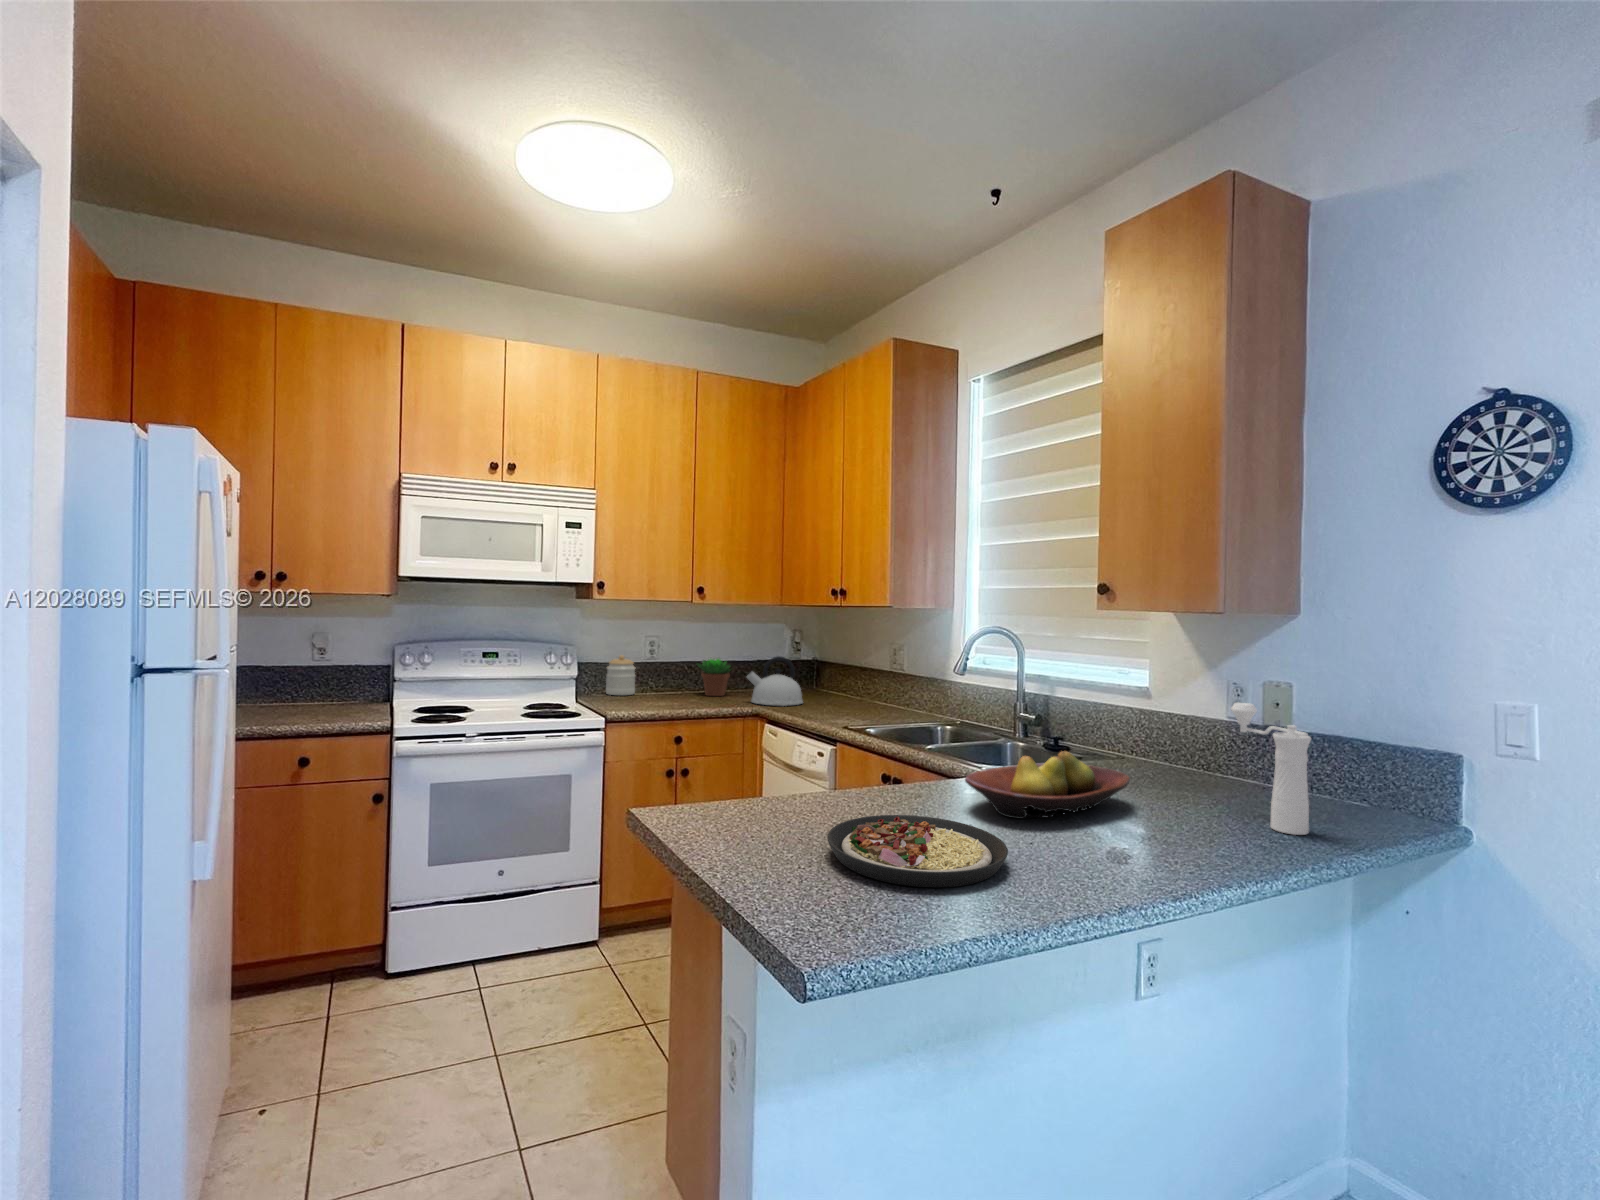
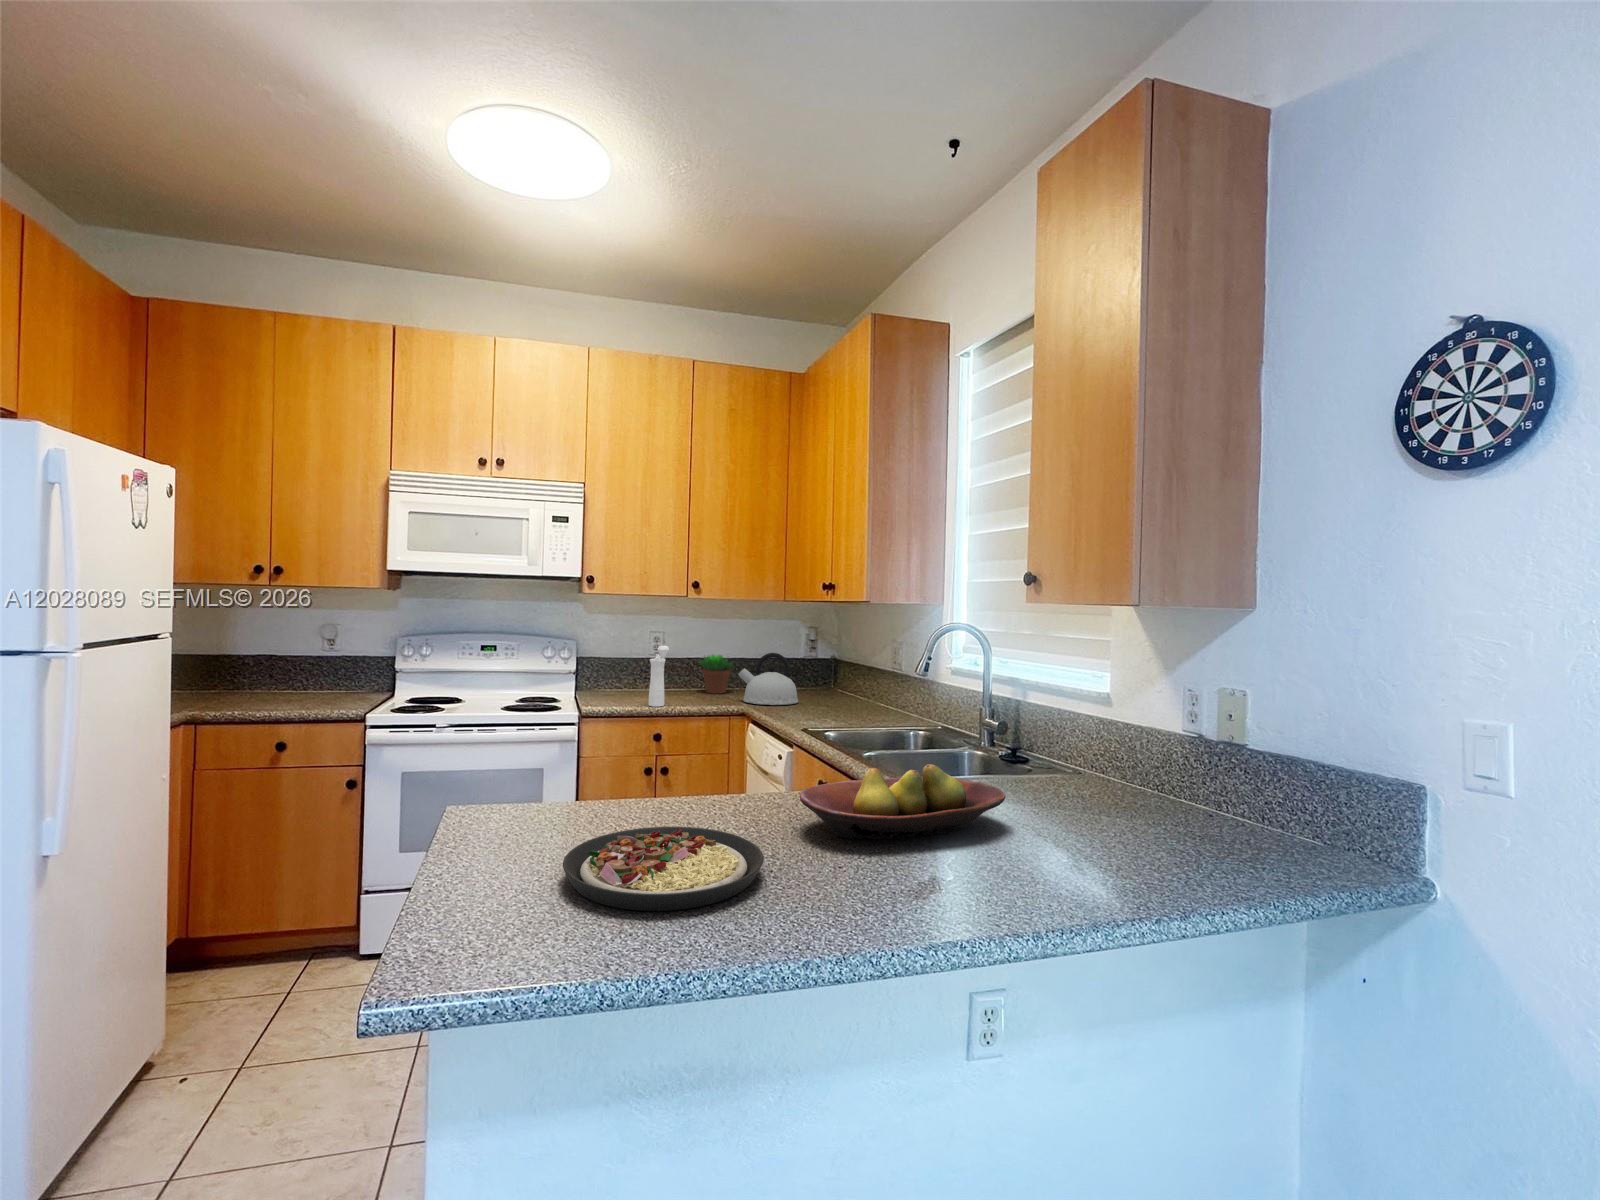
jar: present [606,655,636,695] -> none [606,649,637,691]
pepper mill: present [1231,703,1311,835] -> present [649,646,669,707]

